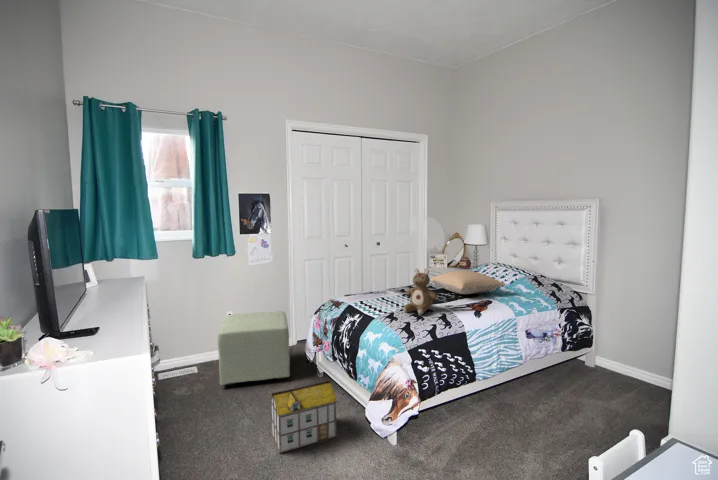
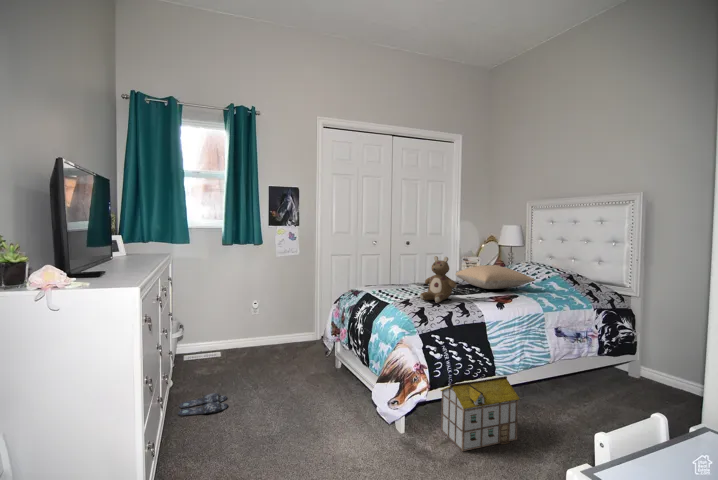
ottoman: present [218,311,290,385] -> none [239,302,309,369]
toy house: present [269,380,337,453] -> present [441,376,520,451]
slippers: none [163,417,216,447] -> present [178,393,228,416]

